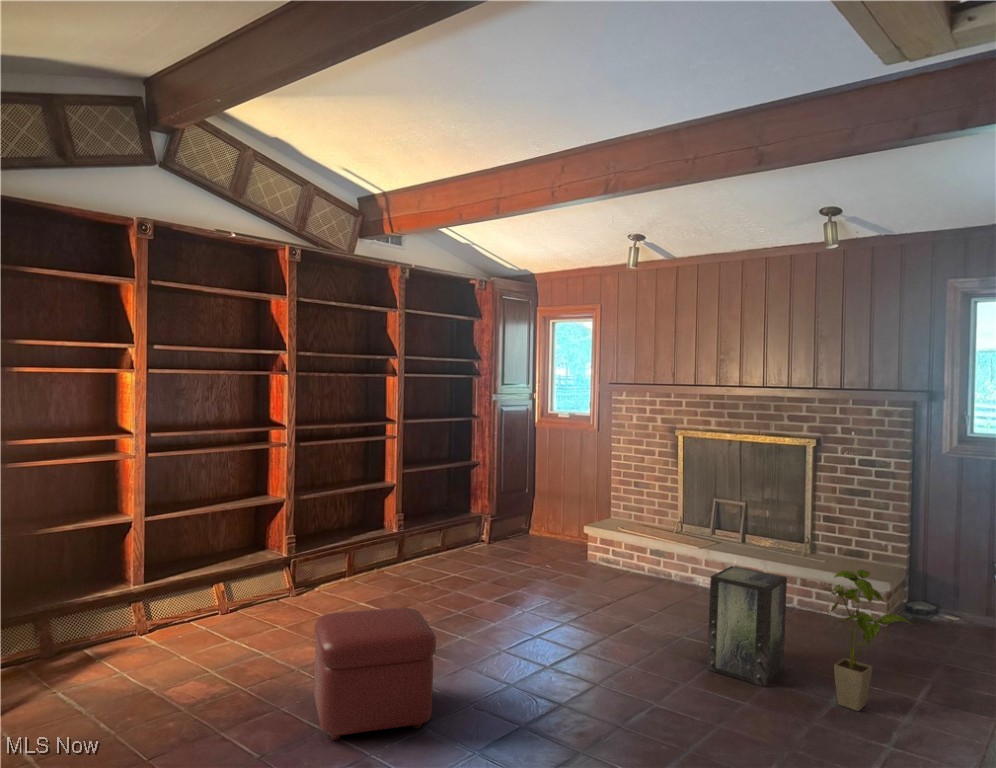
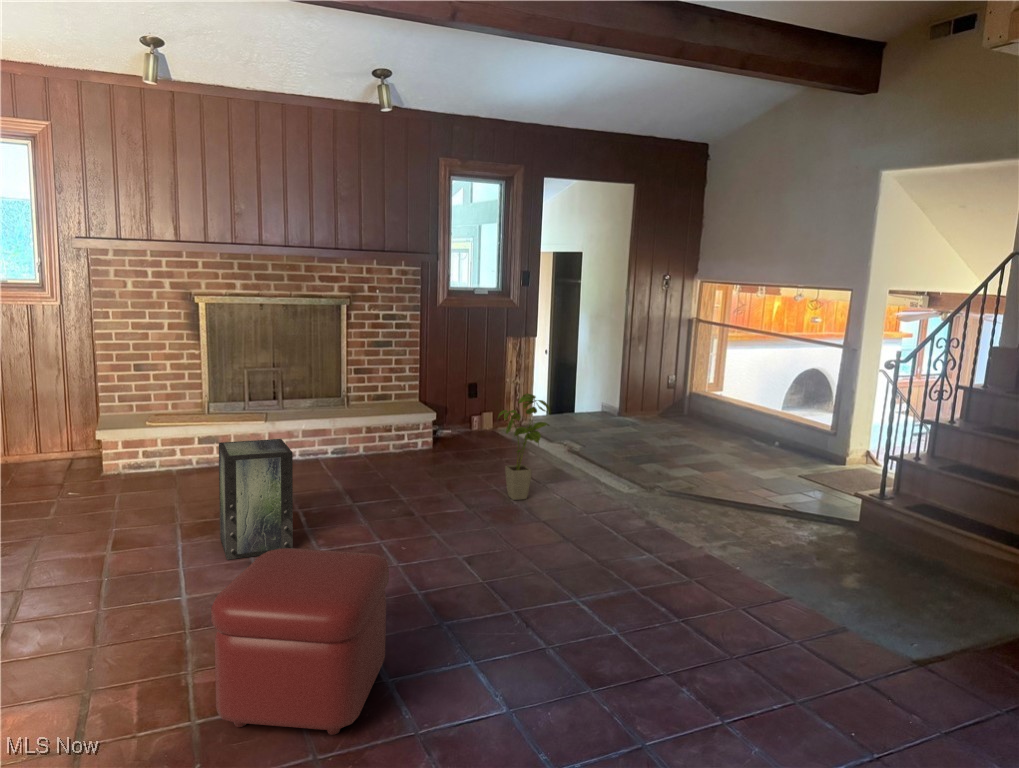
storage box: present [707,566,787,687] -> present [219,439,293,560]

